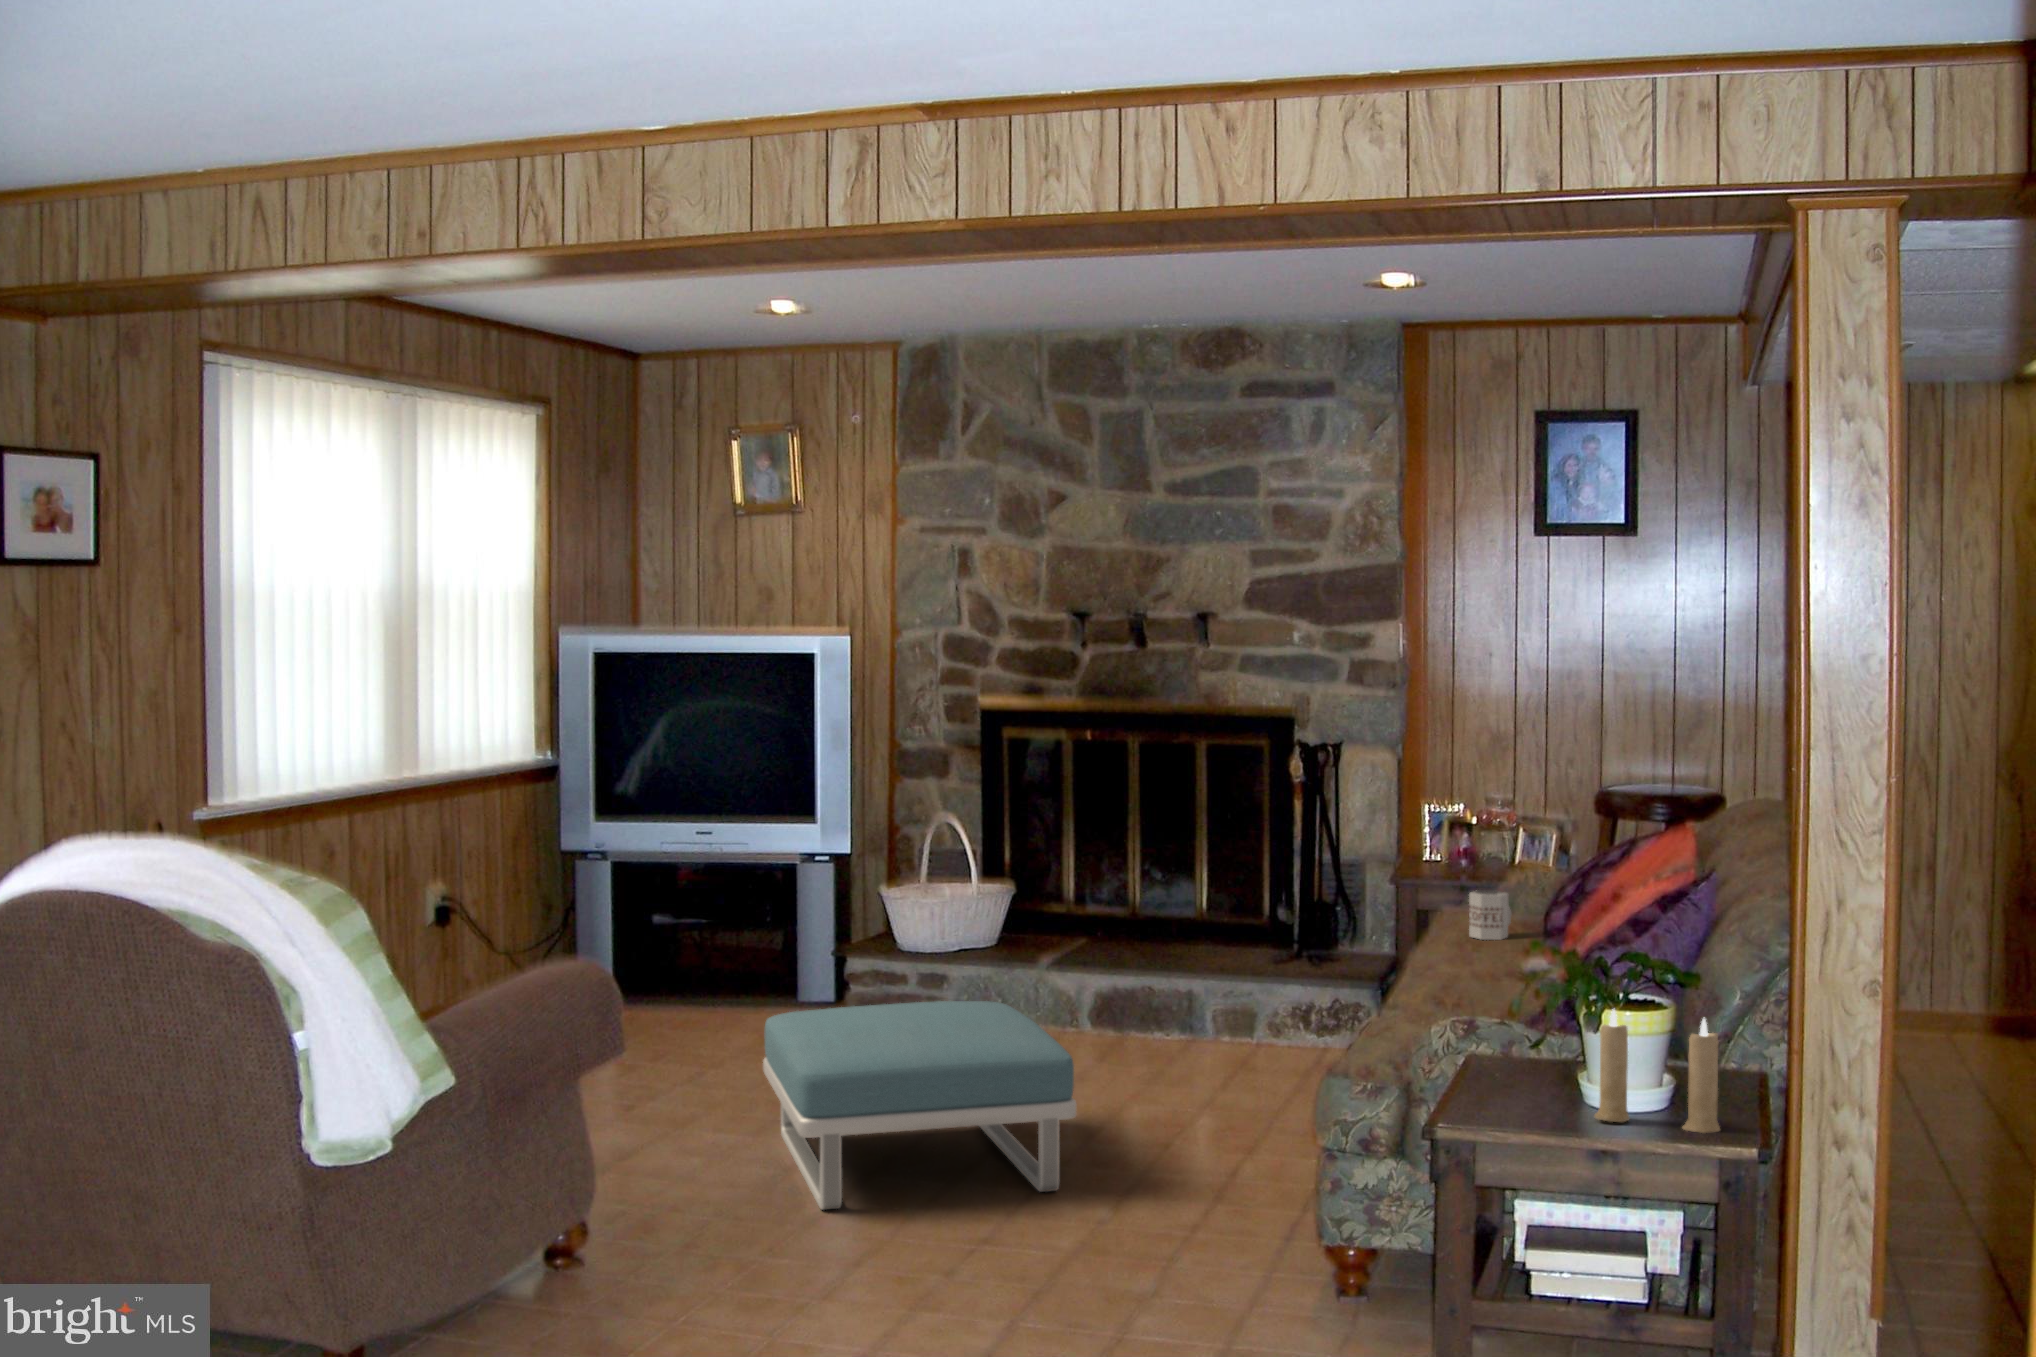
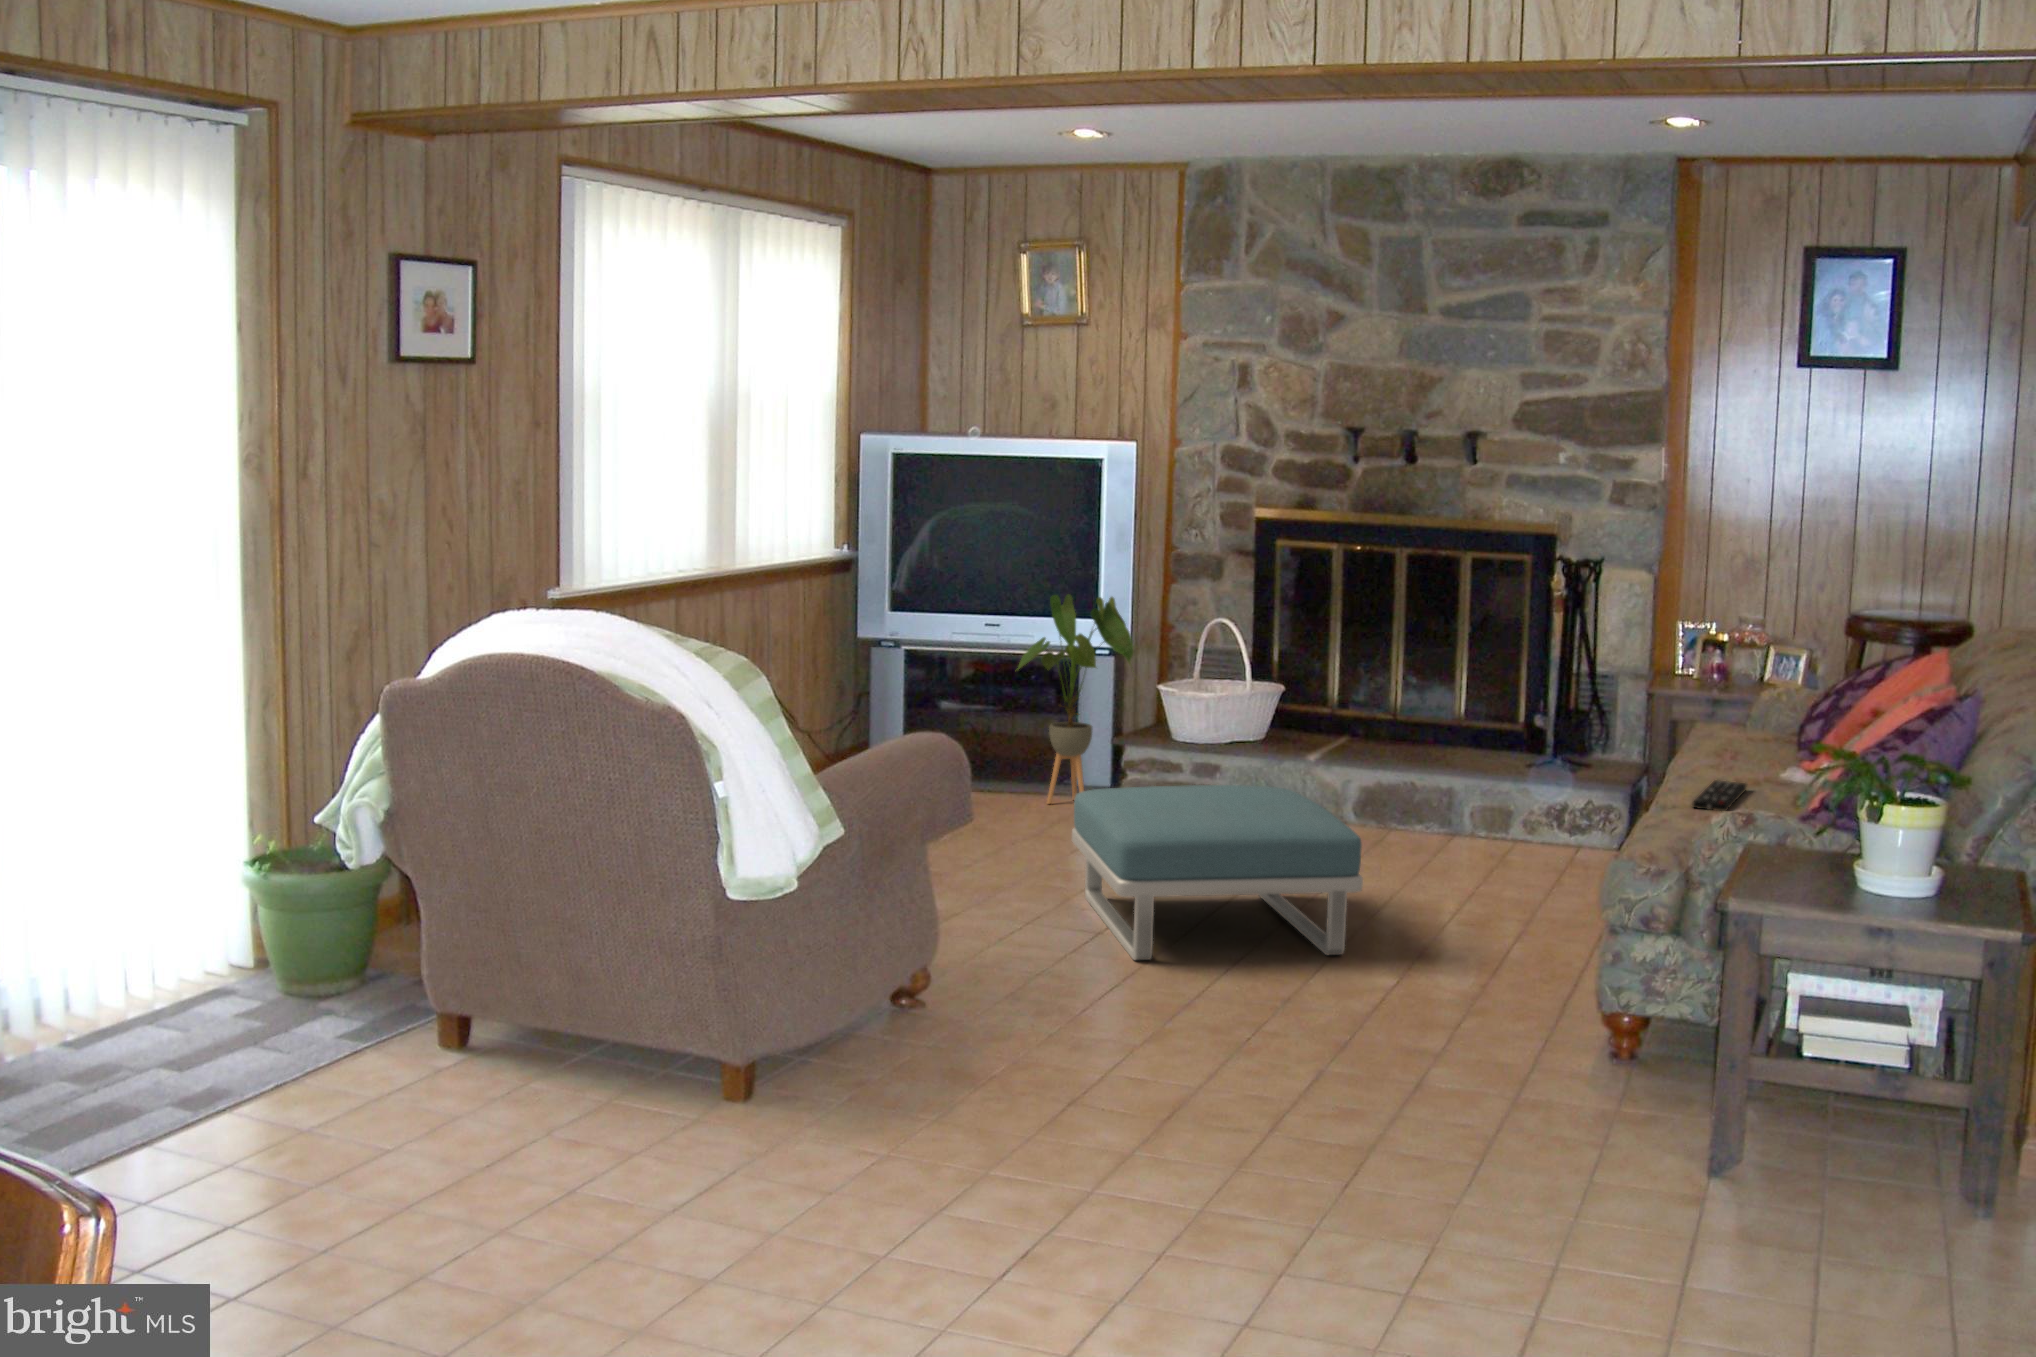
house plant: none [722,794,857,1027] -> present [1018,594,1134,804]
mug: present [1469,890,1512,940] -> none [1726,703,1769,750]
remote control: none [1422,978,1482,1014] -> present [1693,780,1746,811]
candle: present [1594,1009,1720,1133] -> none [1868,800,1995,918]

